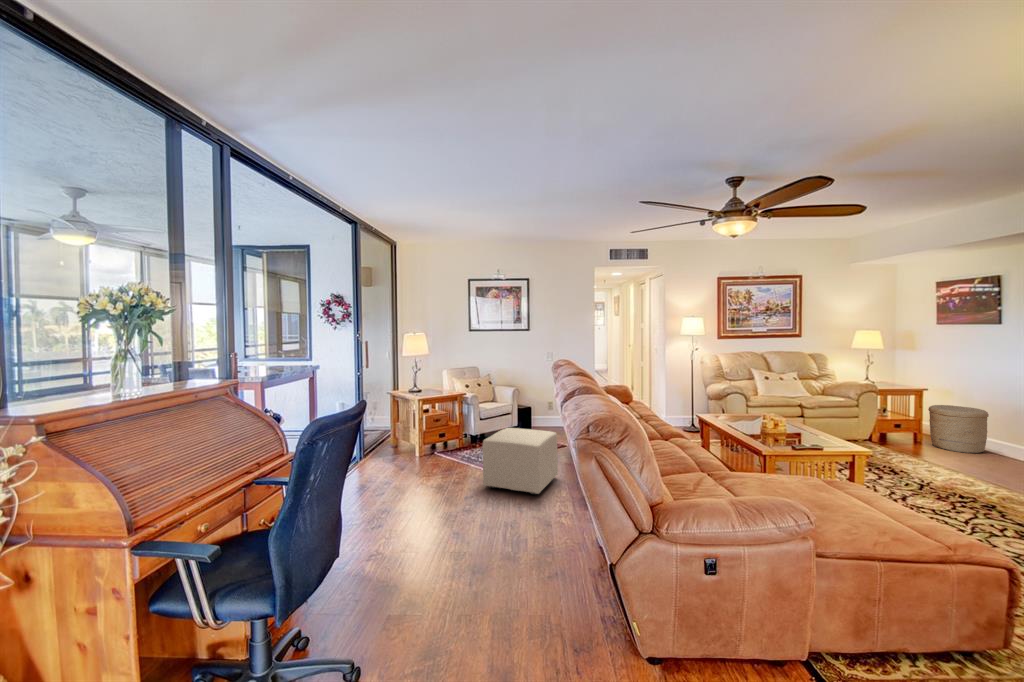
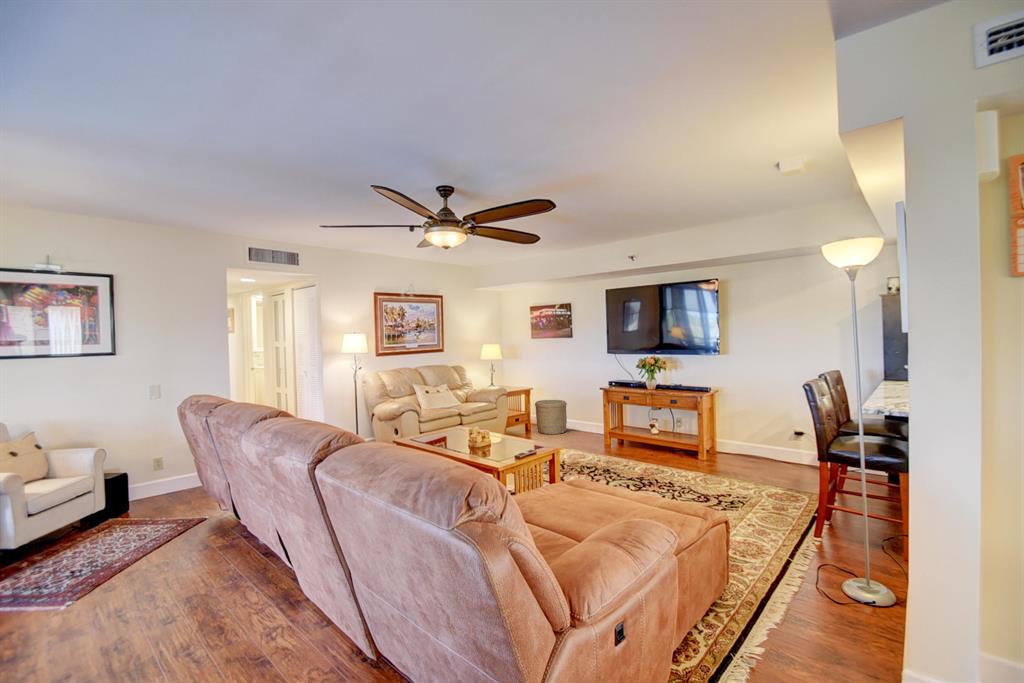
ottoman: present [482,428,558,495] -> none [81,502,223,634]

